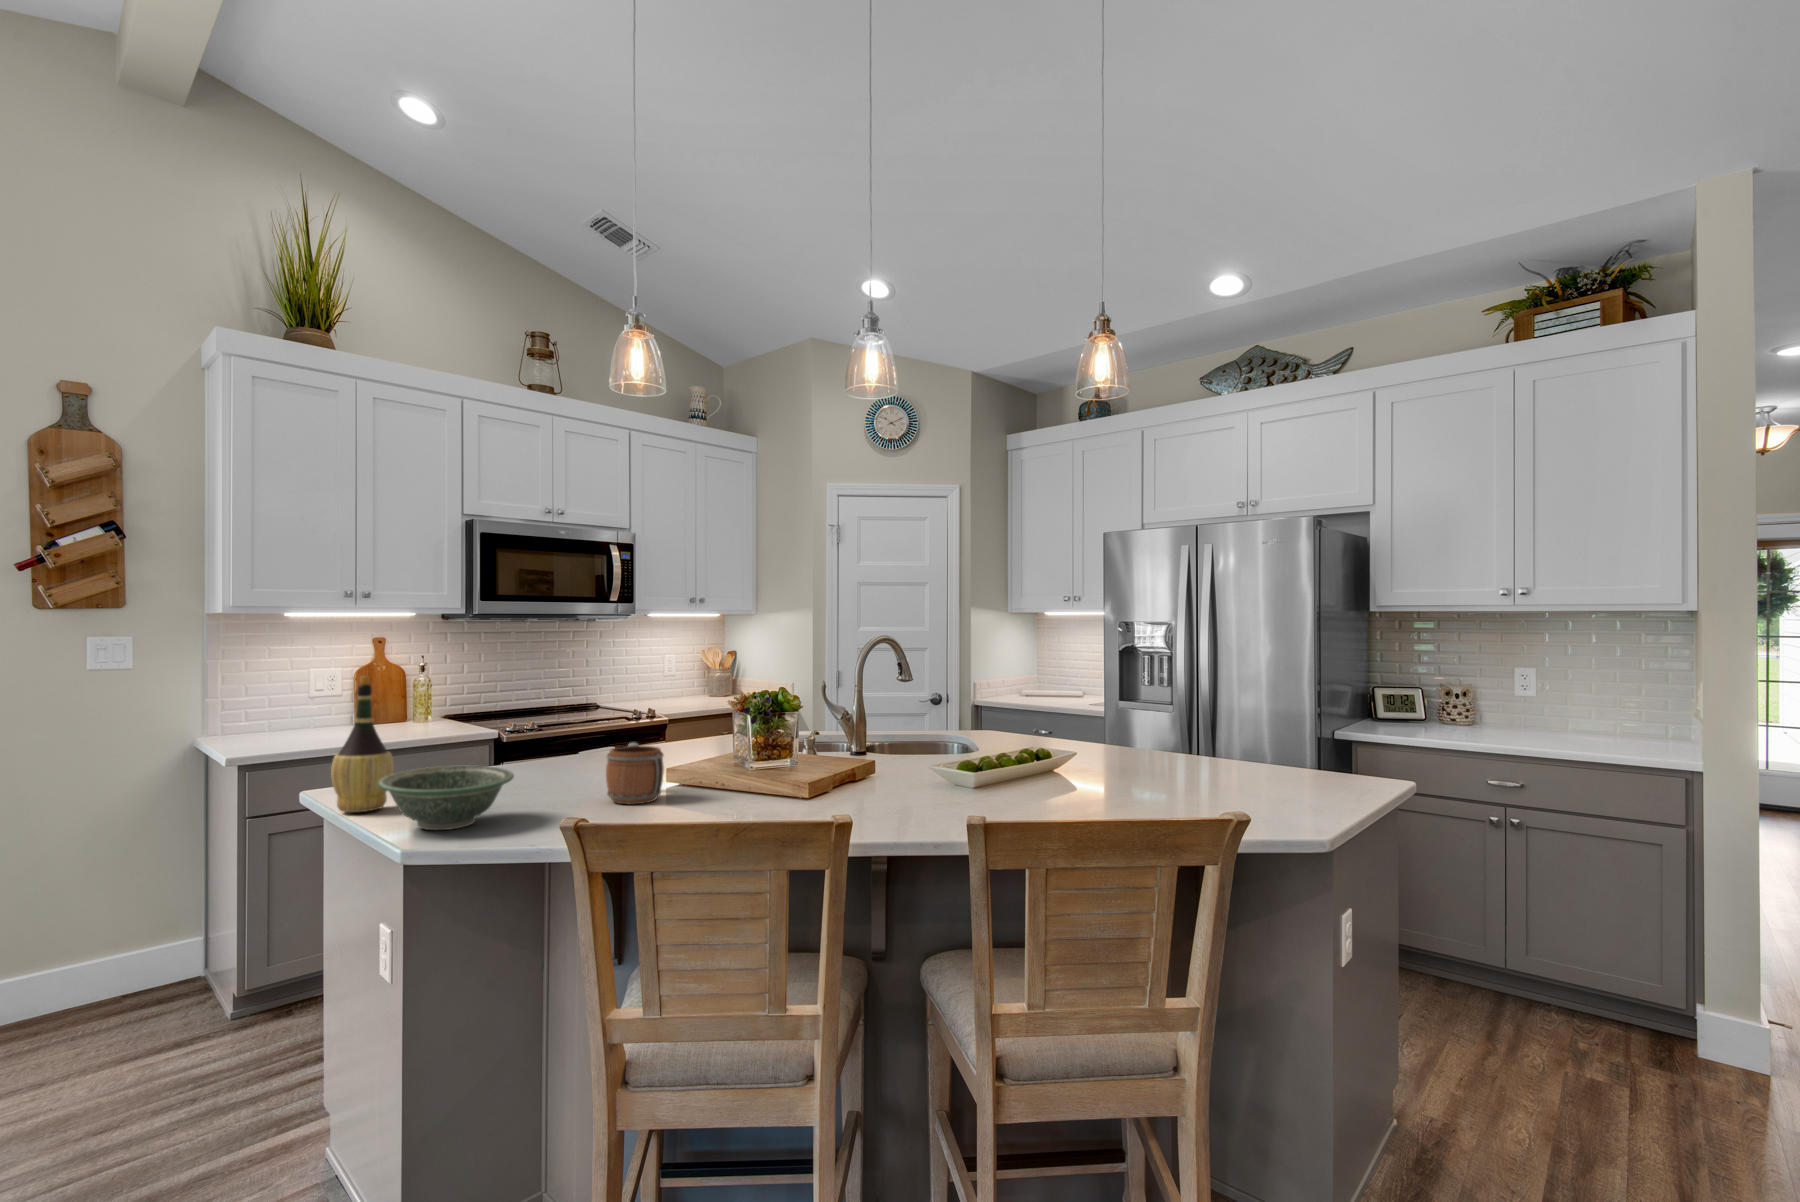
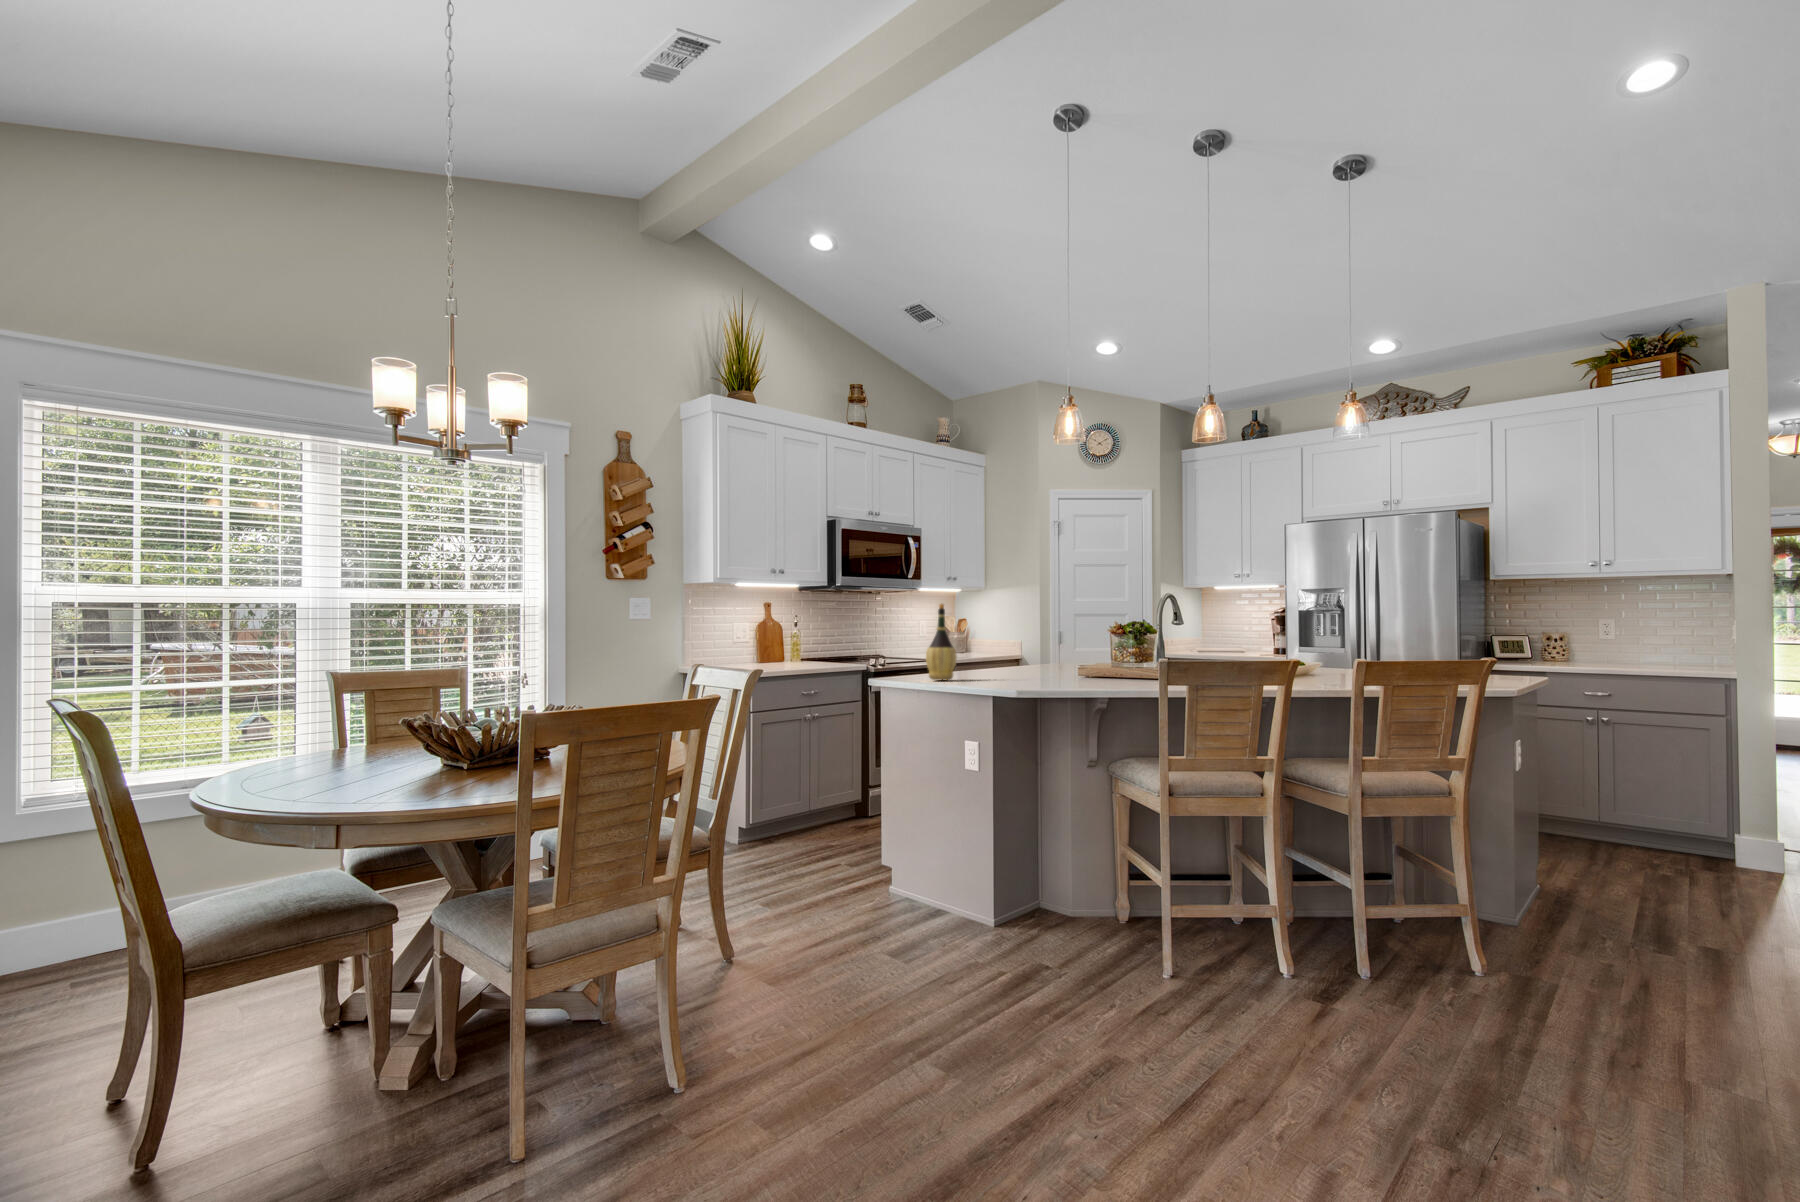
mug: present [606,743,664,804] -> none [1070,646,1106,678]
bowl: present [378,766,514,830] -> none [981,653,1049,683]

